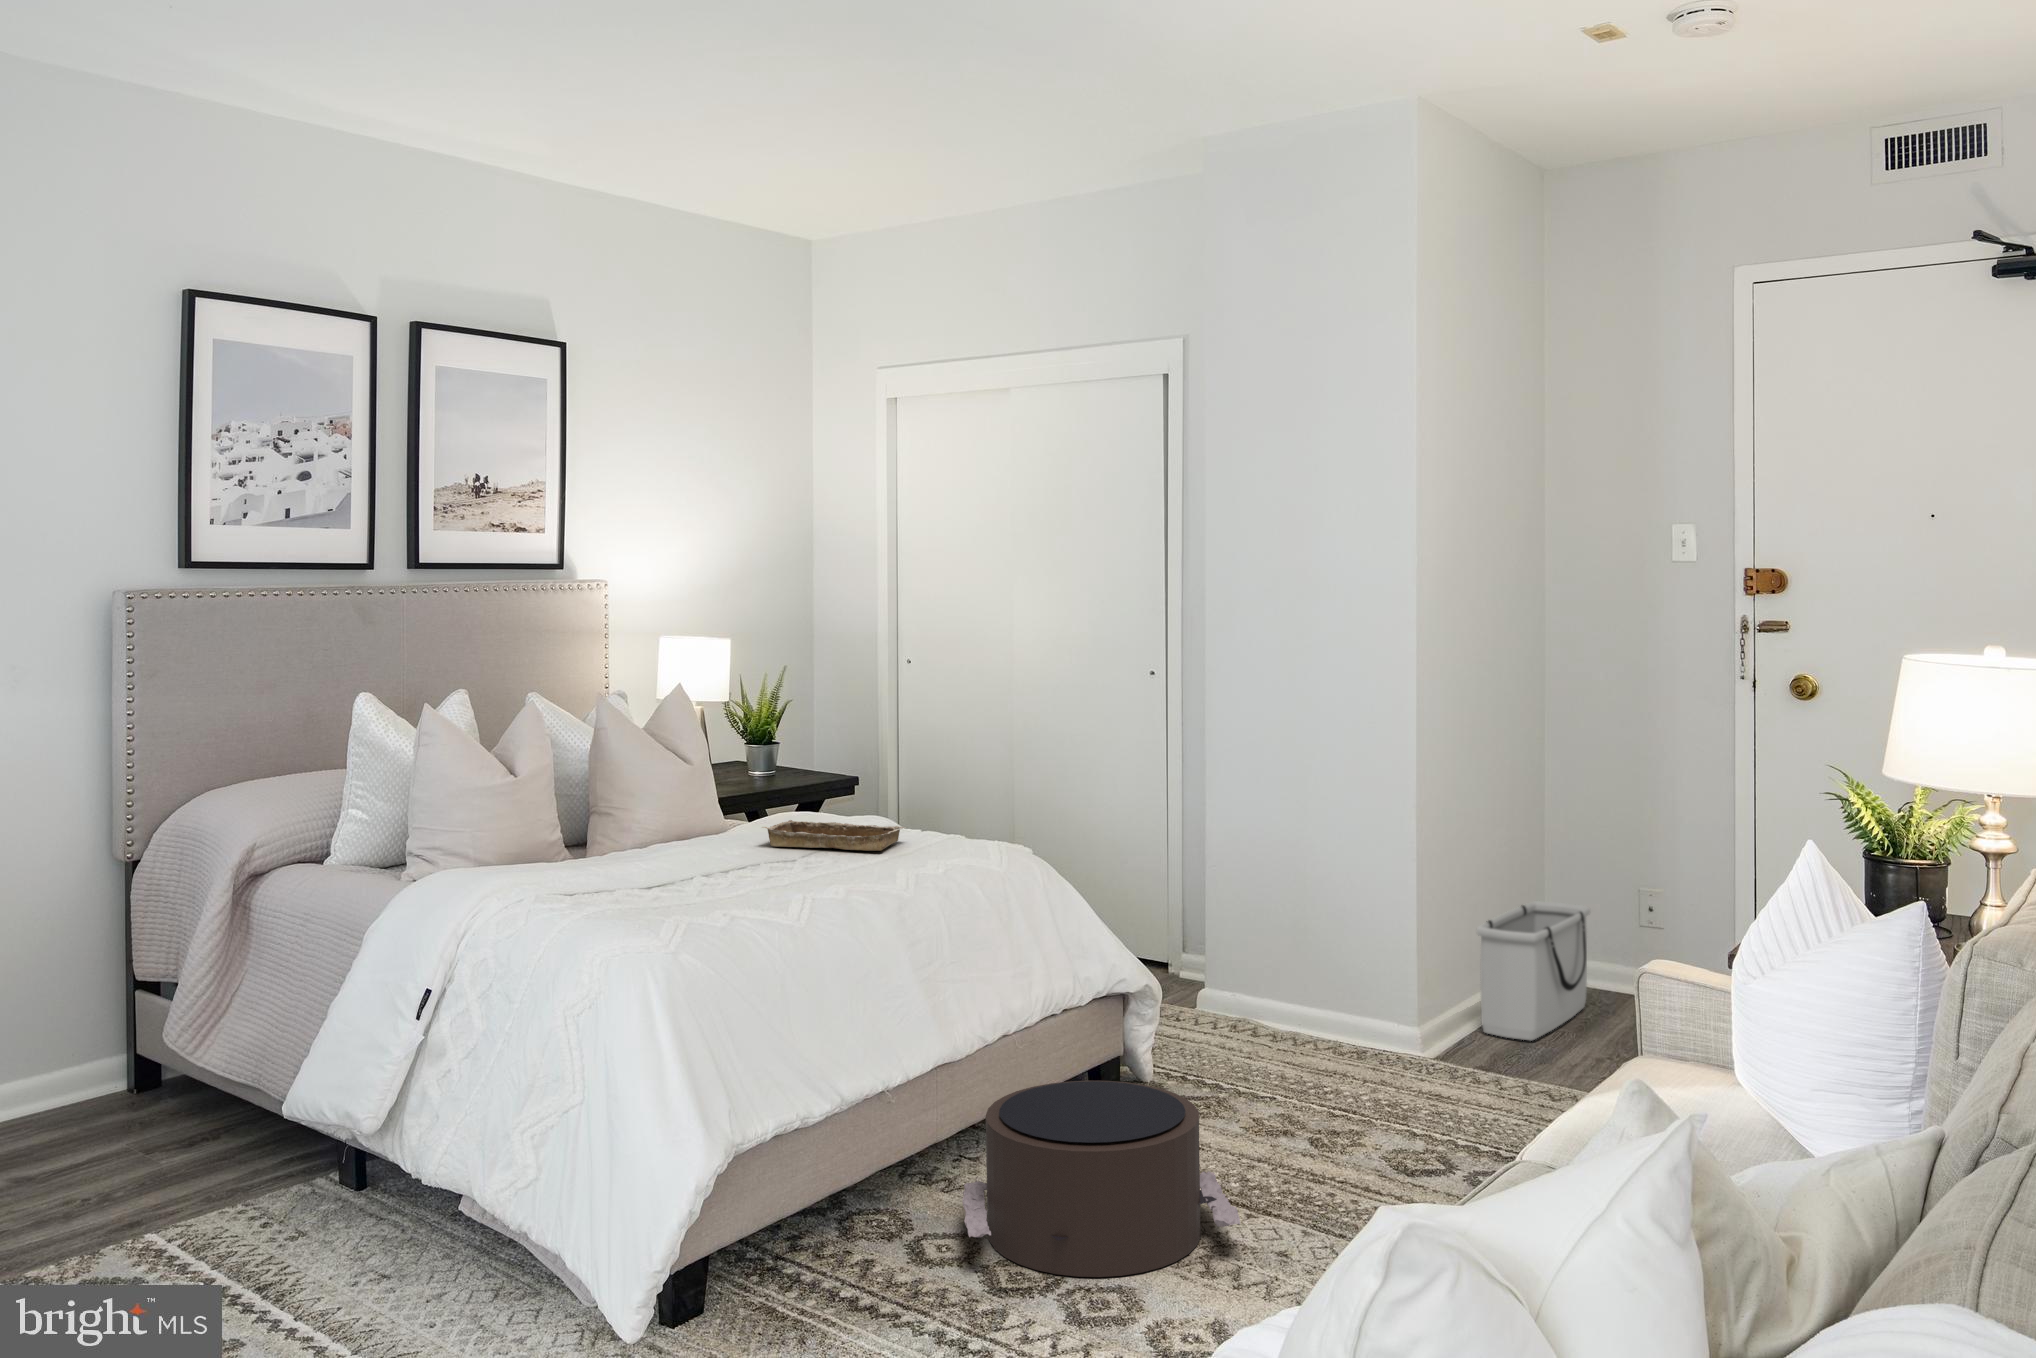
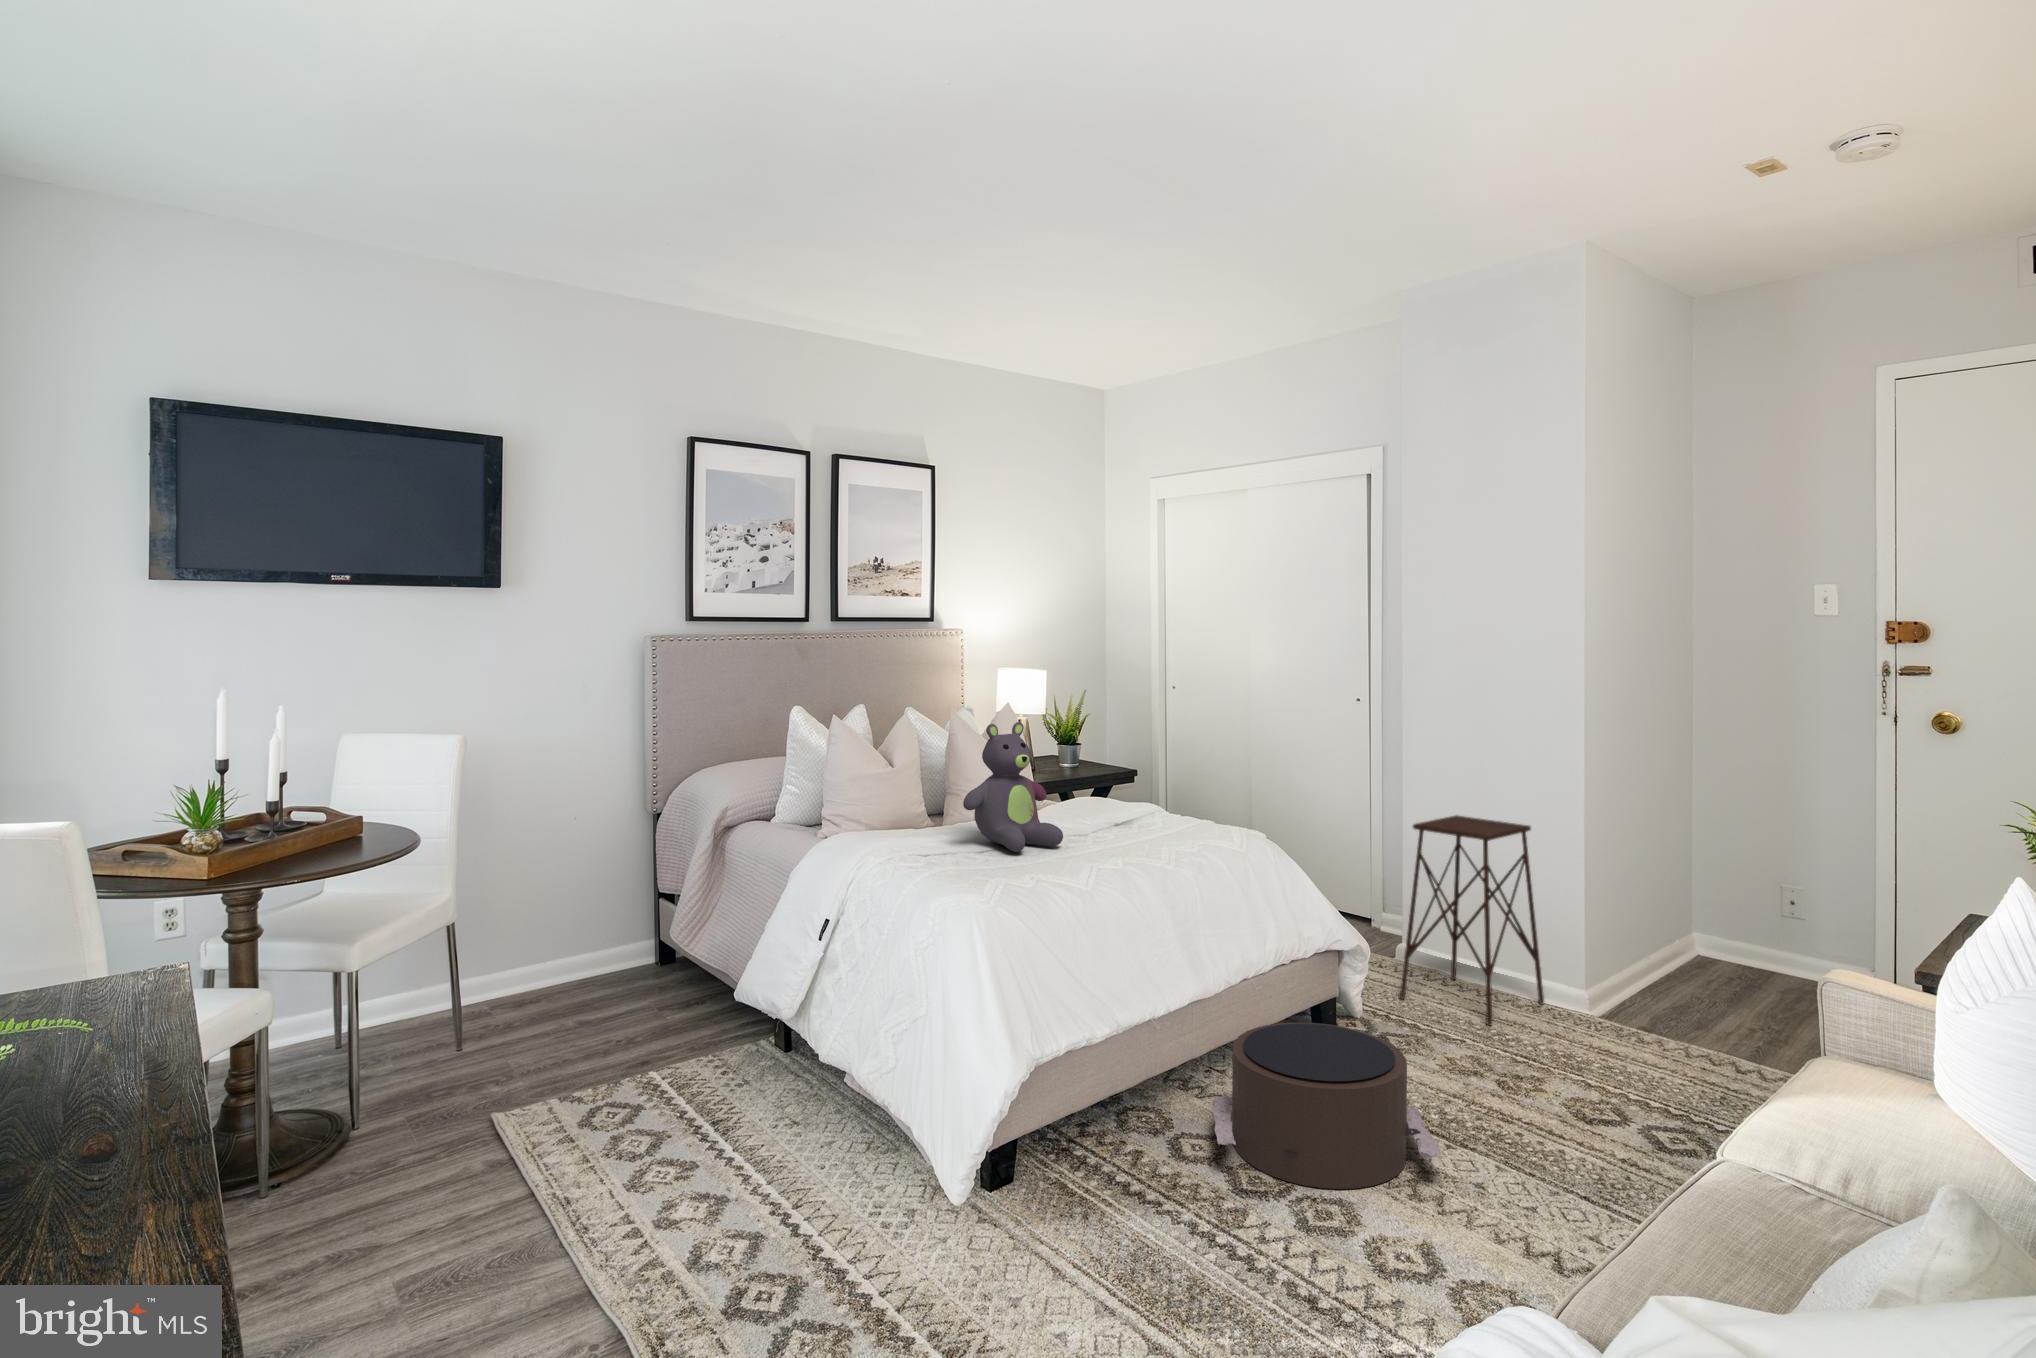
stuffed bear: none [618,708,758,883] -> present [963,722,1063,852]
side table: none [1198,819,1369,1078] -> present [1400,815,1544,1025]
tray: present [762,820,906,851] -> none [1067,804,1176,831]
storage bin: present [1477,901,1590,1041] -> none [1639,891,1741,1009]

